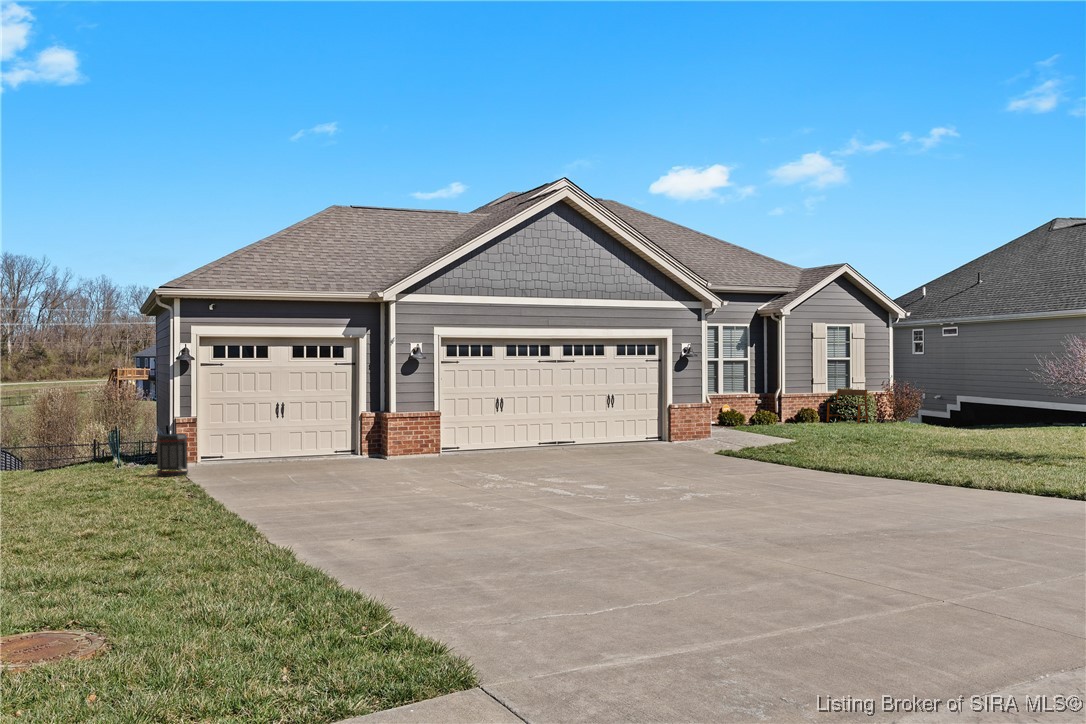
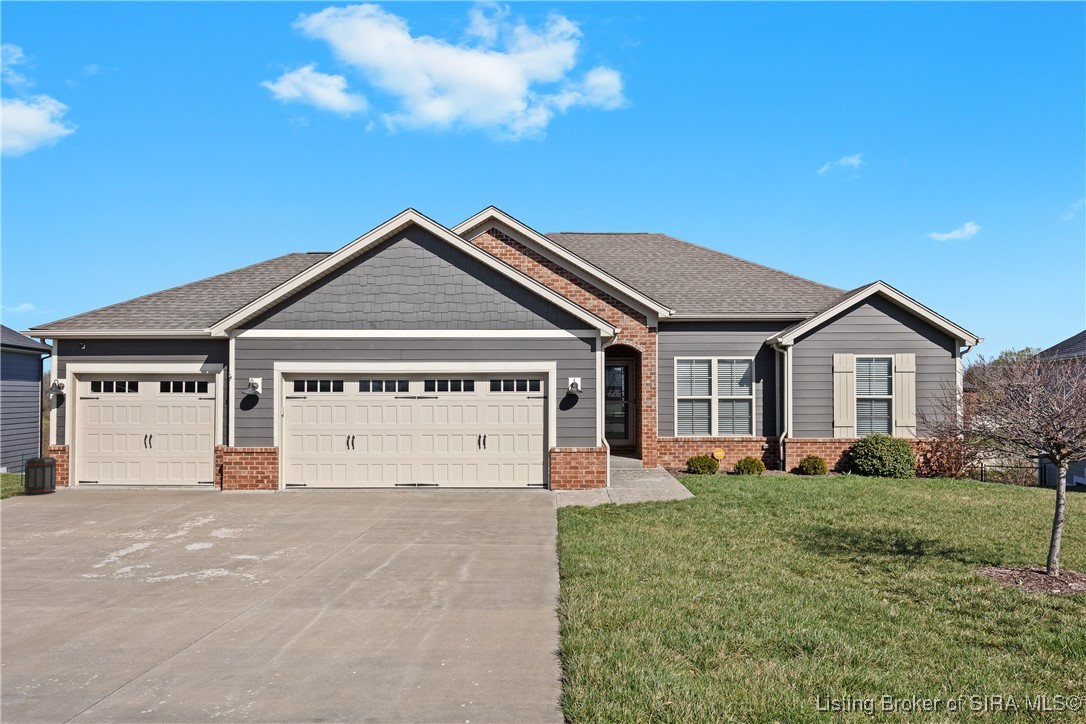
bench: present [827,389,869,424] -> none [845,433,897,479]

